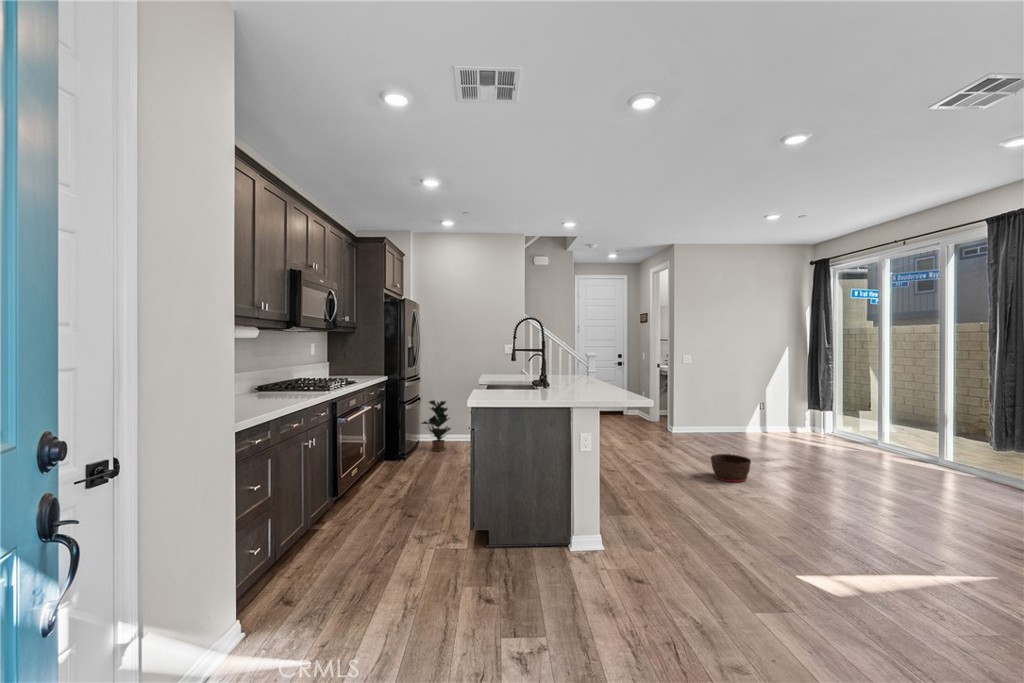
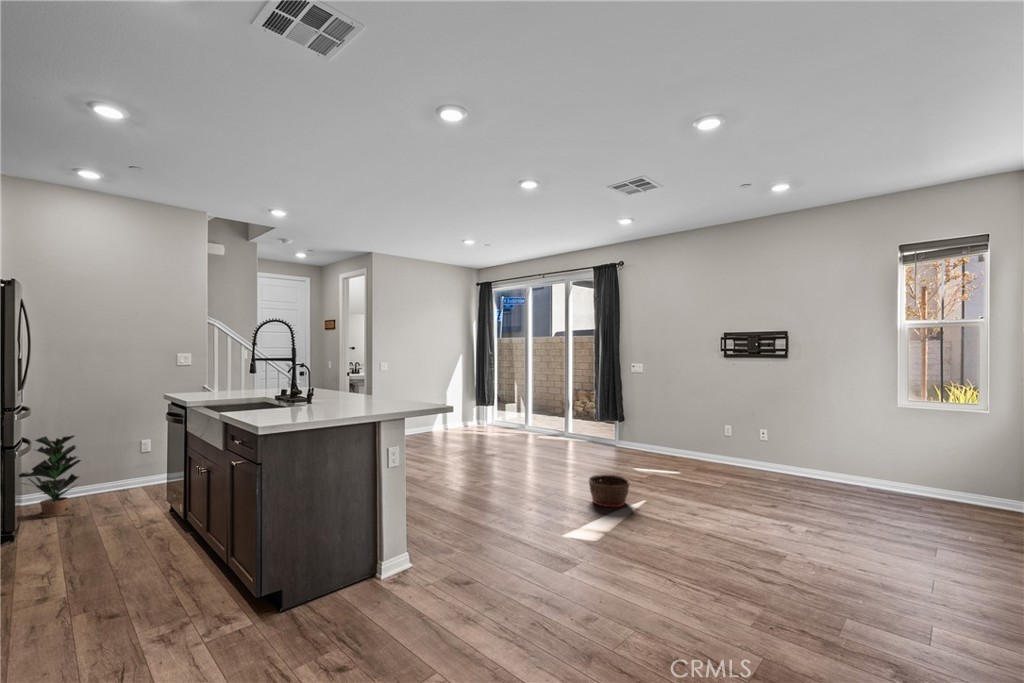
basket: present [711,454,751,482] -> present [589,475,630,507]

